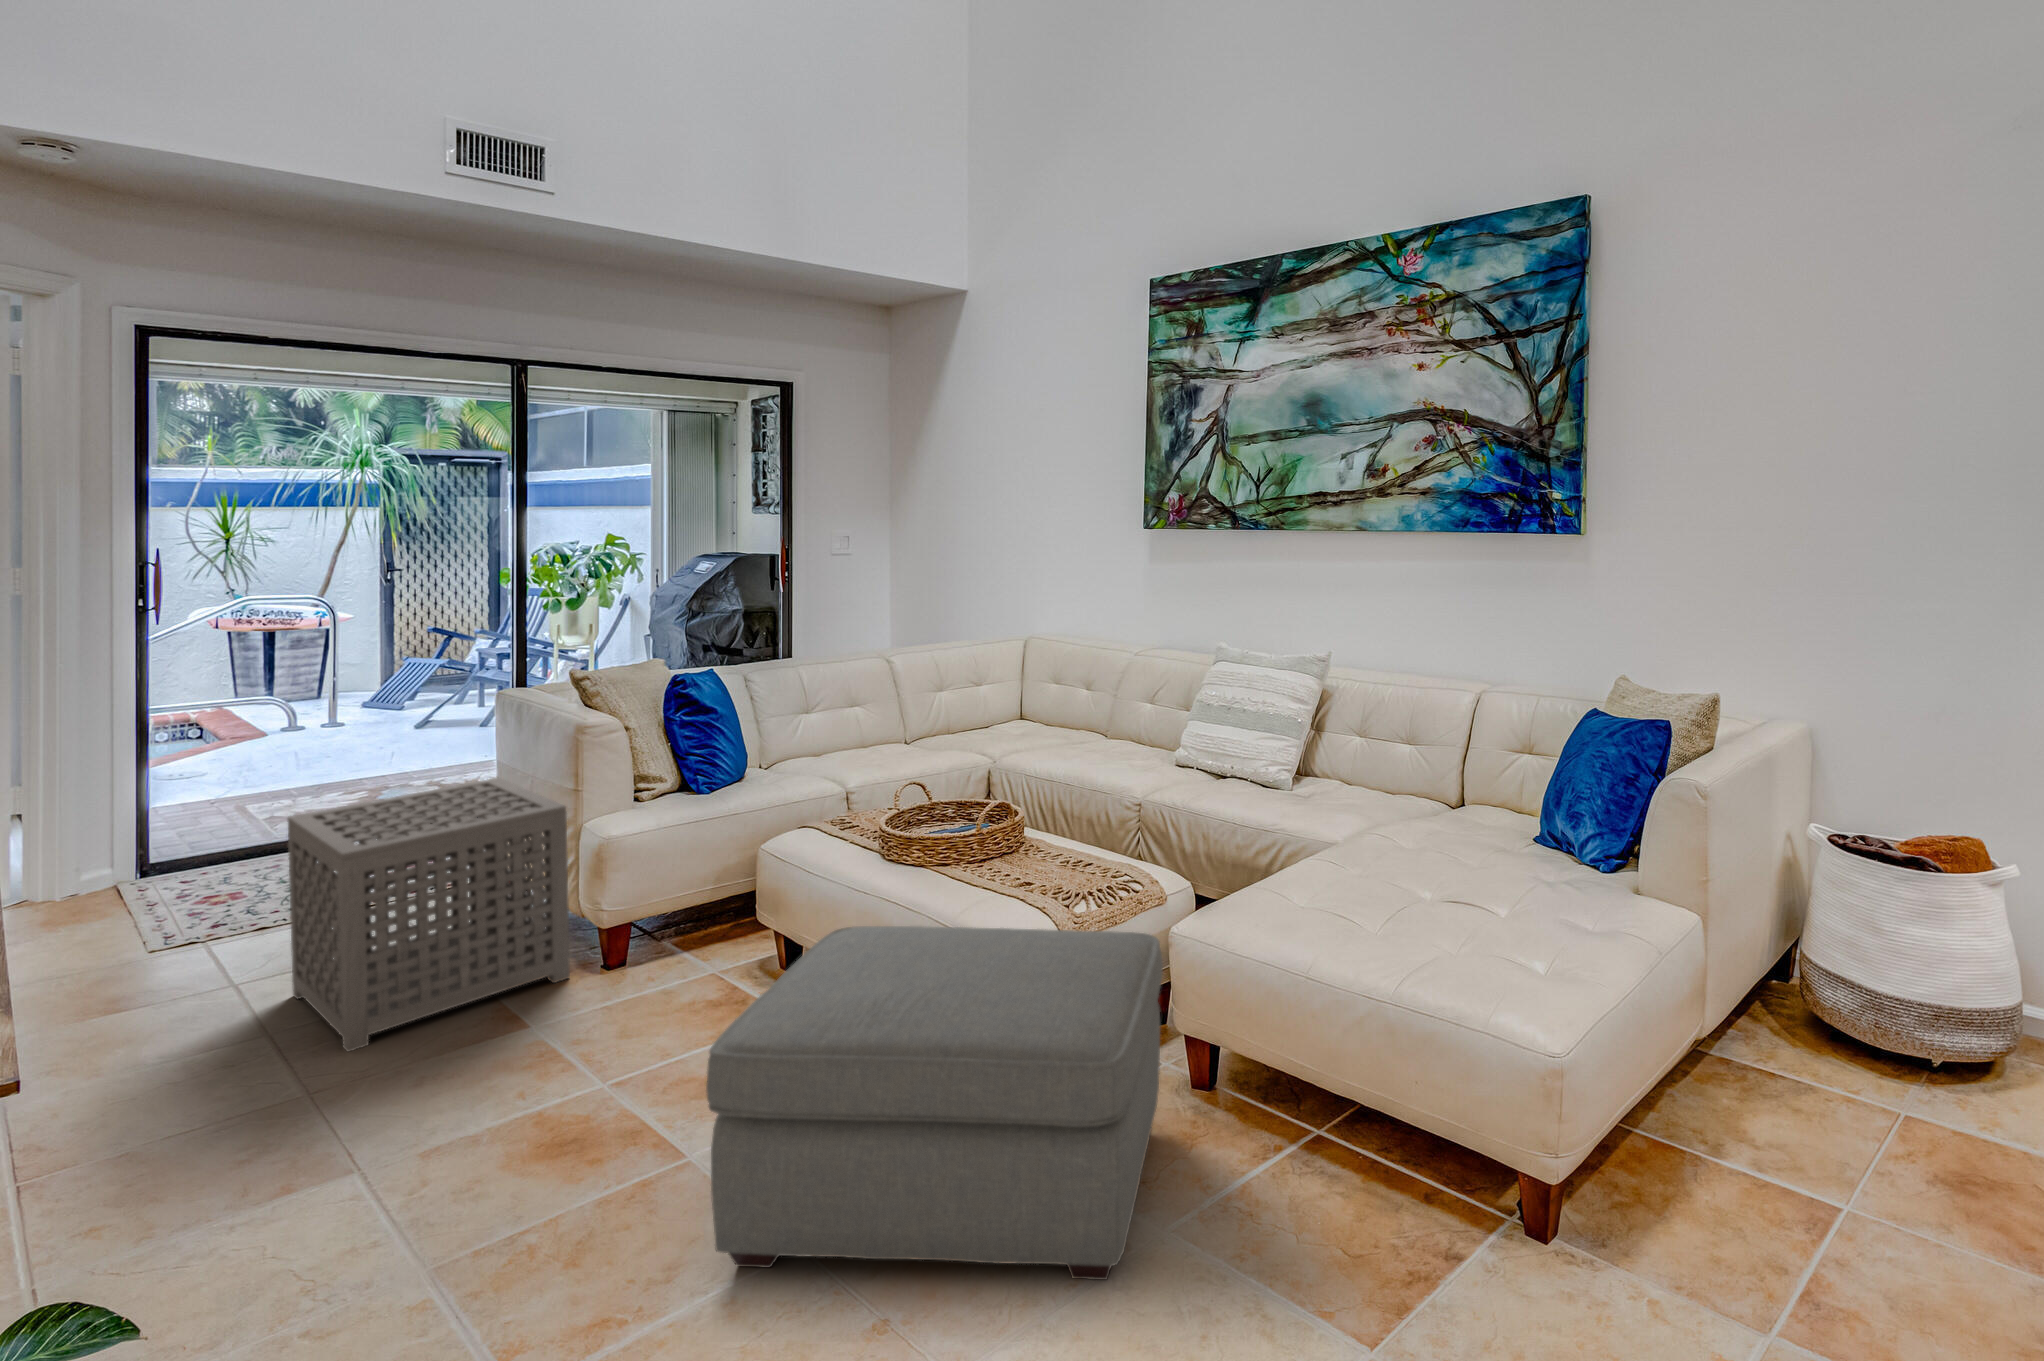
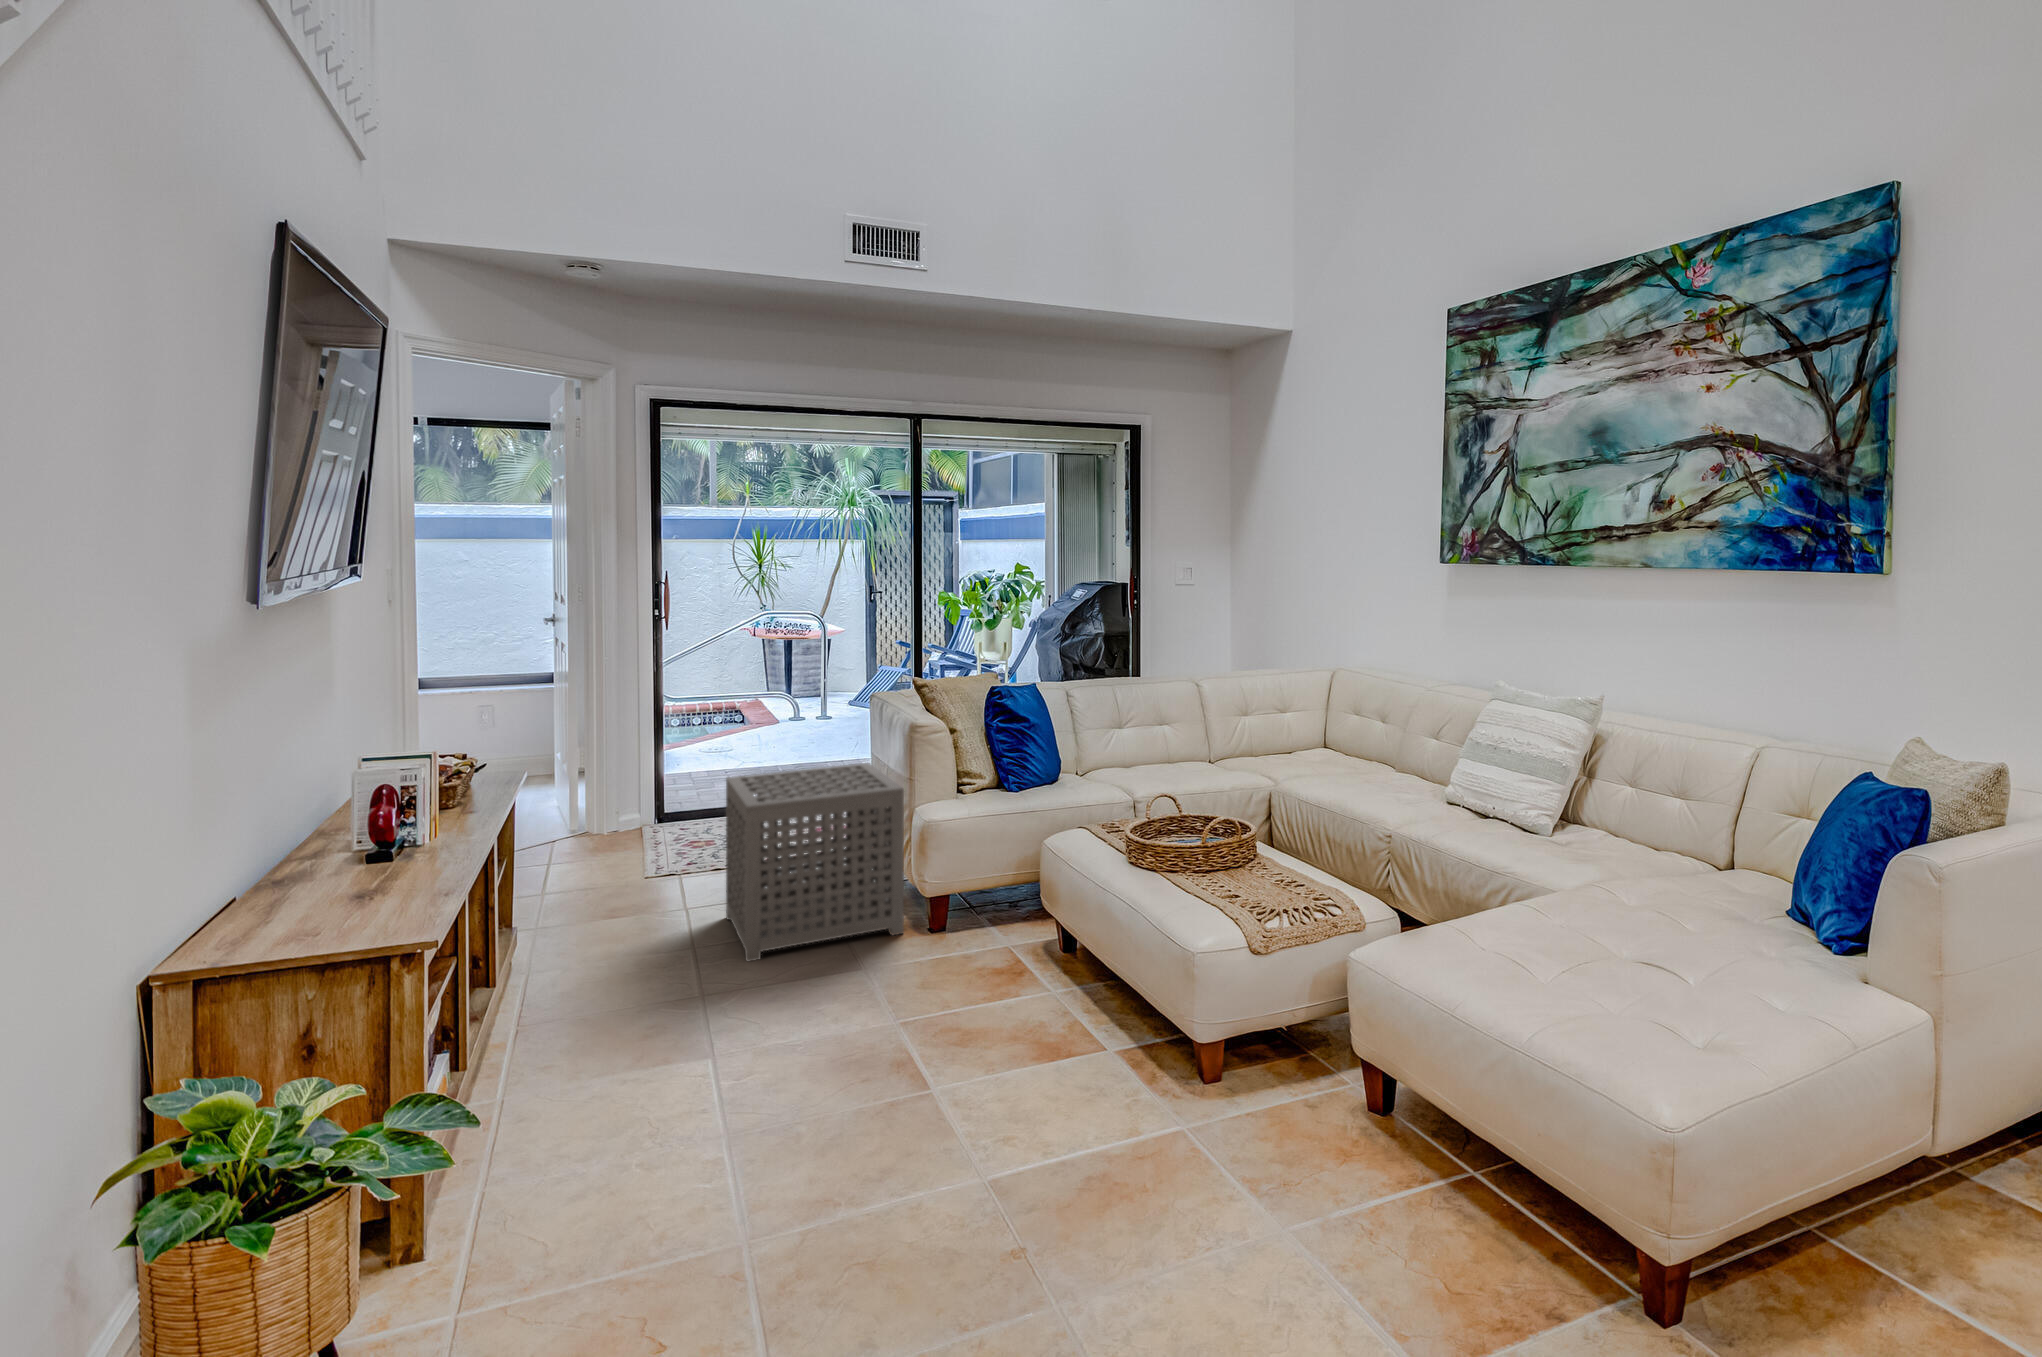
ottoman: present [706,926,1163,1280] -> none [922,907,1324,1245]

